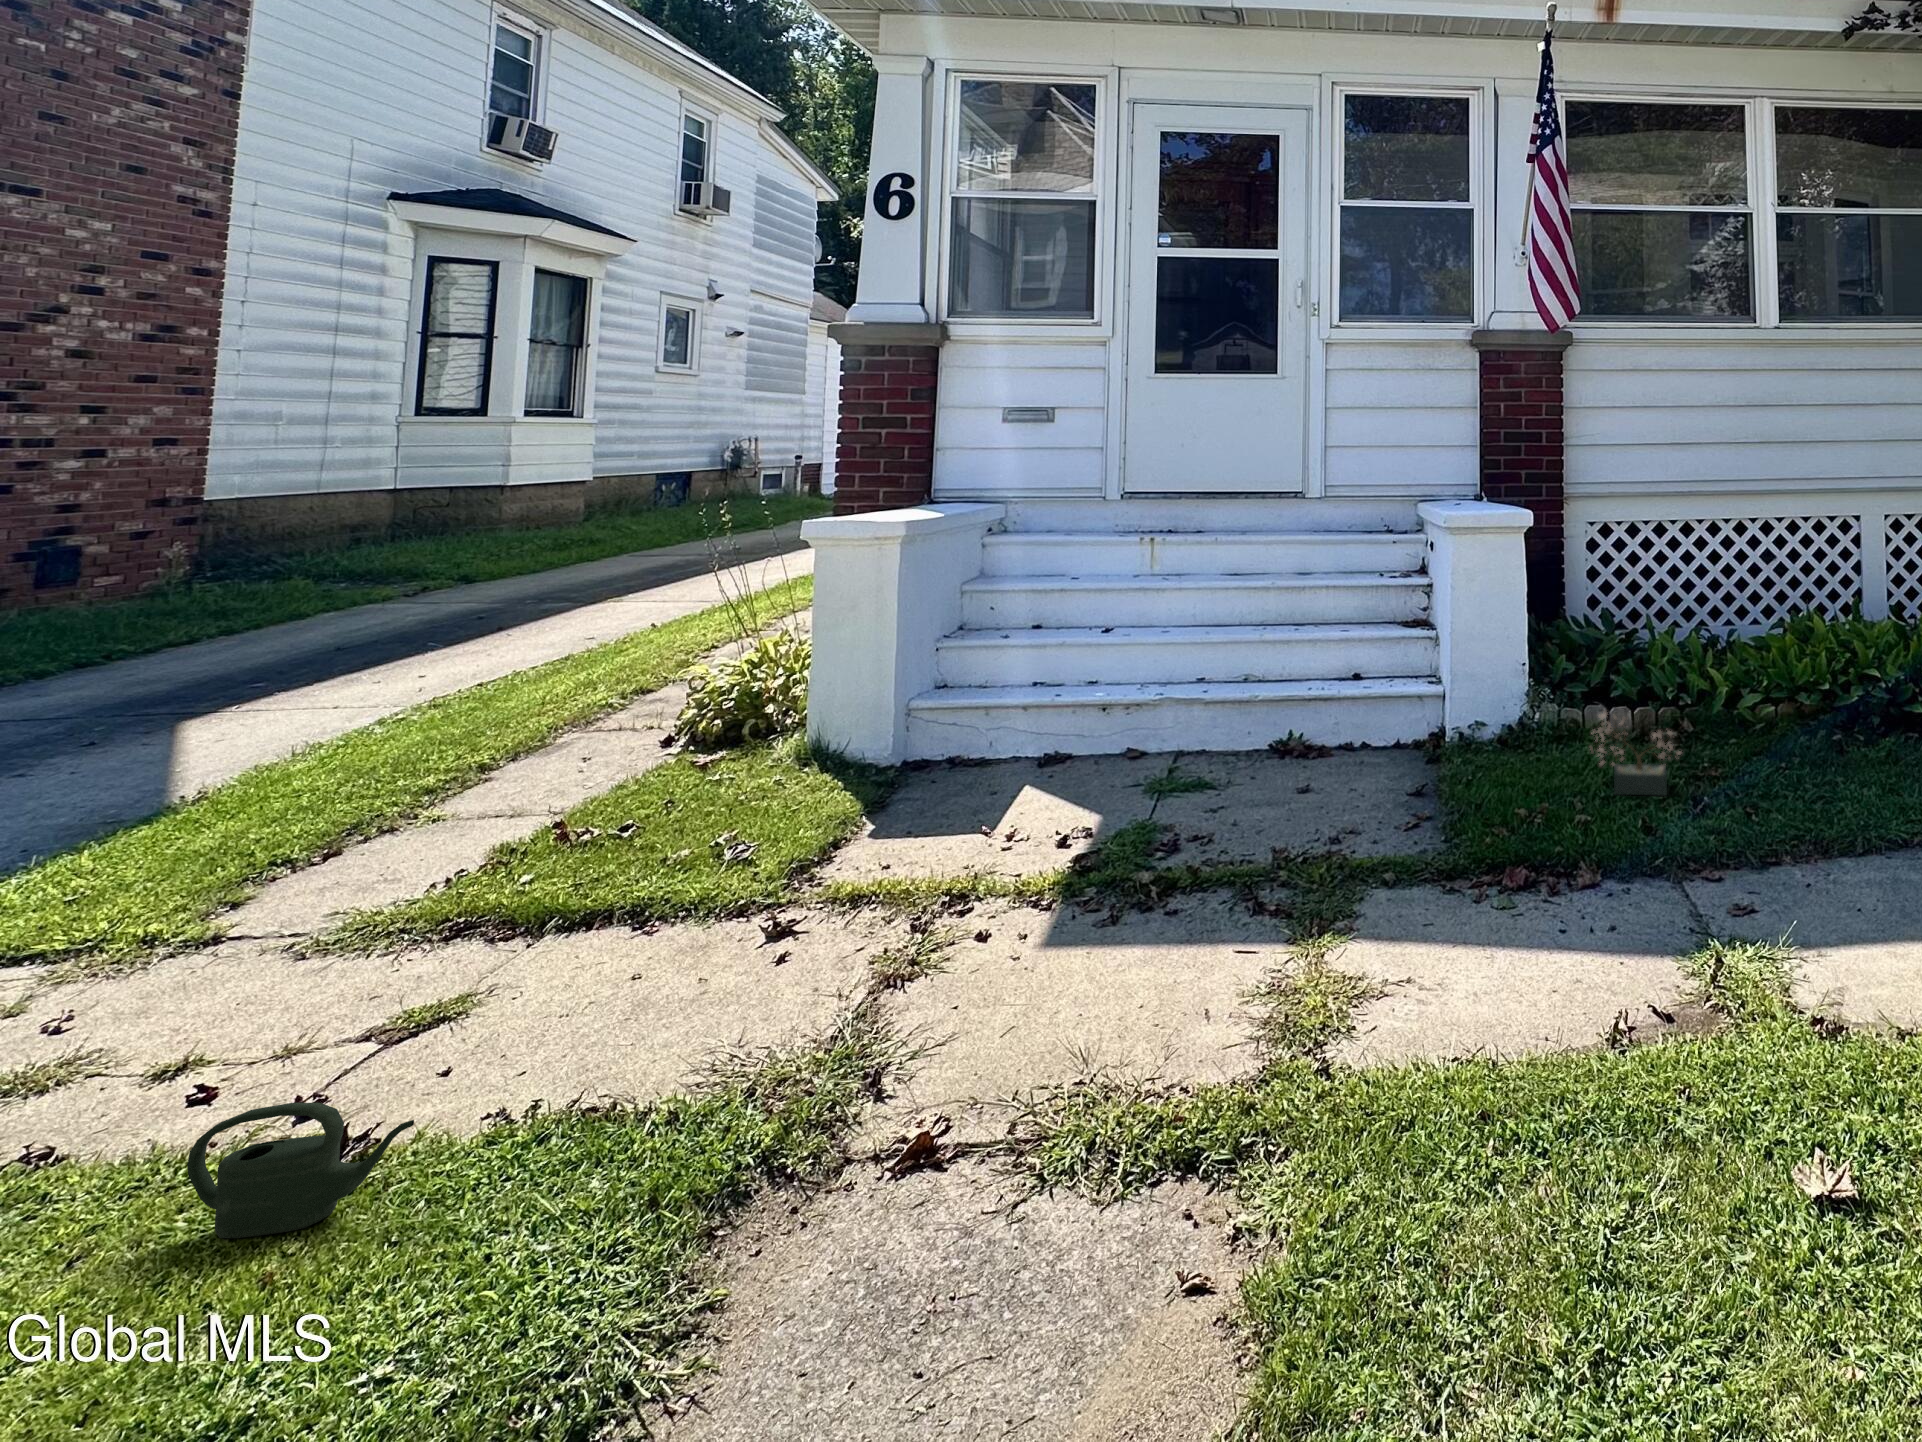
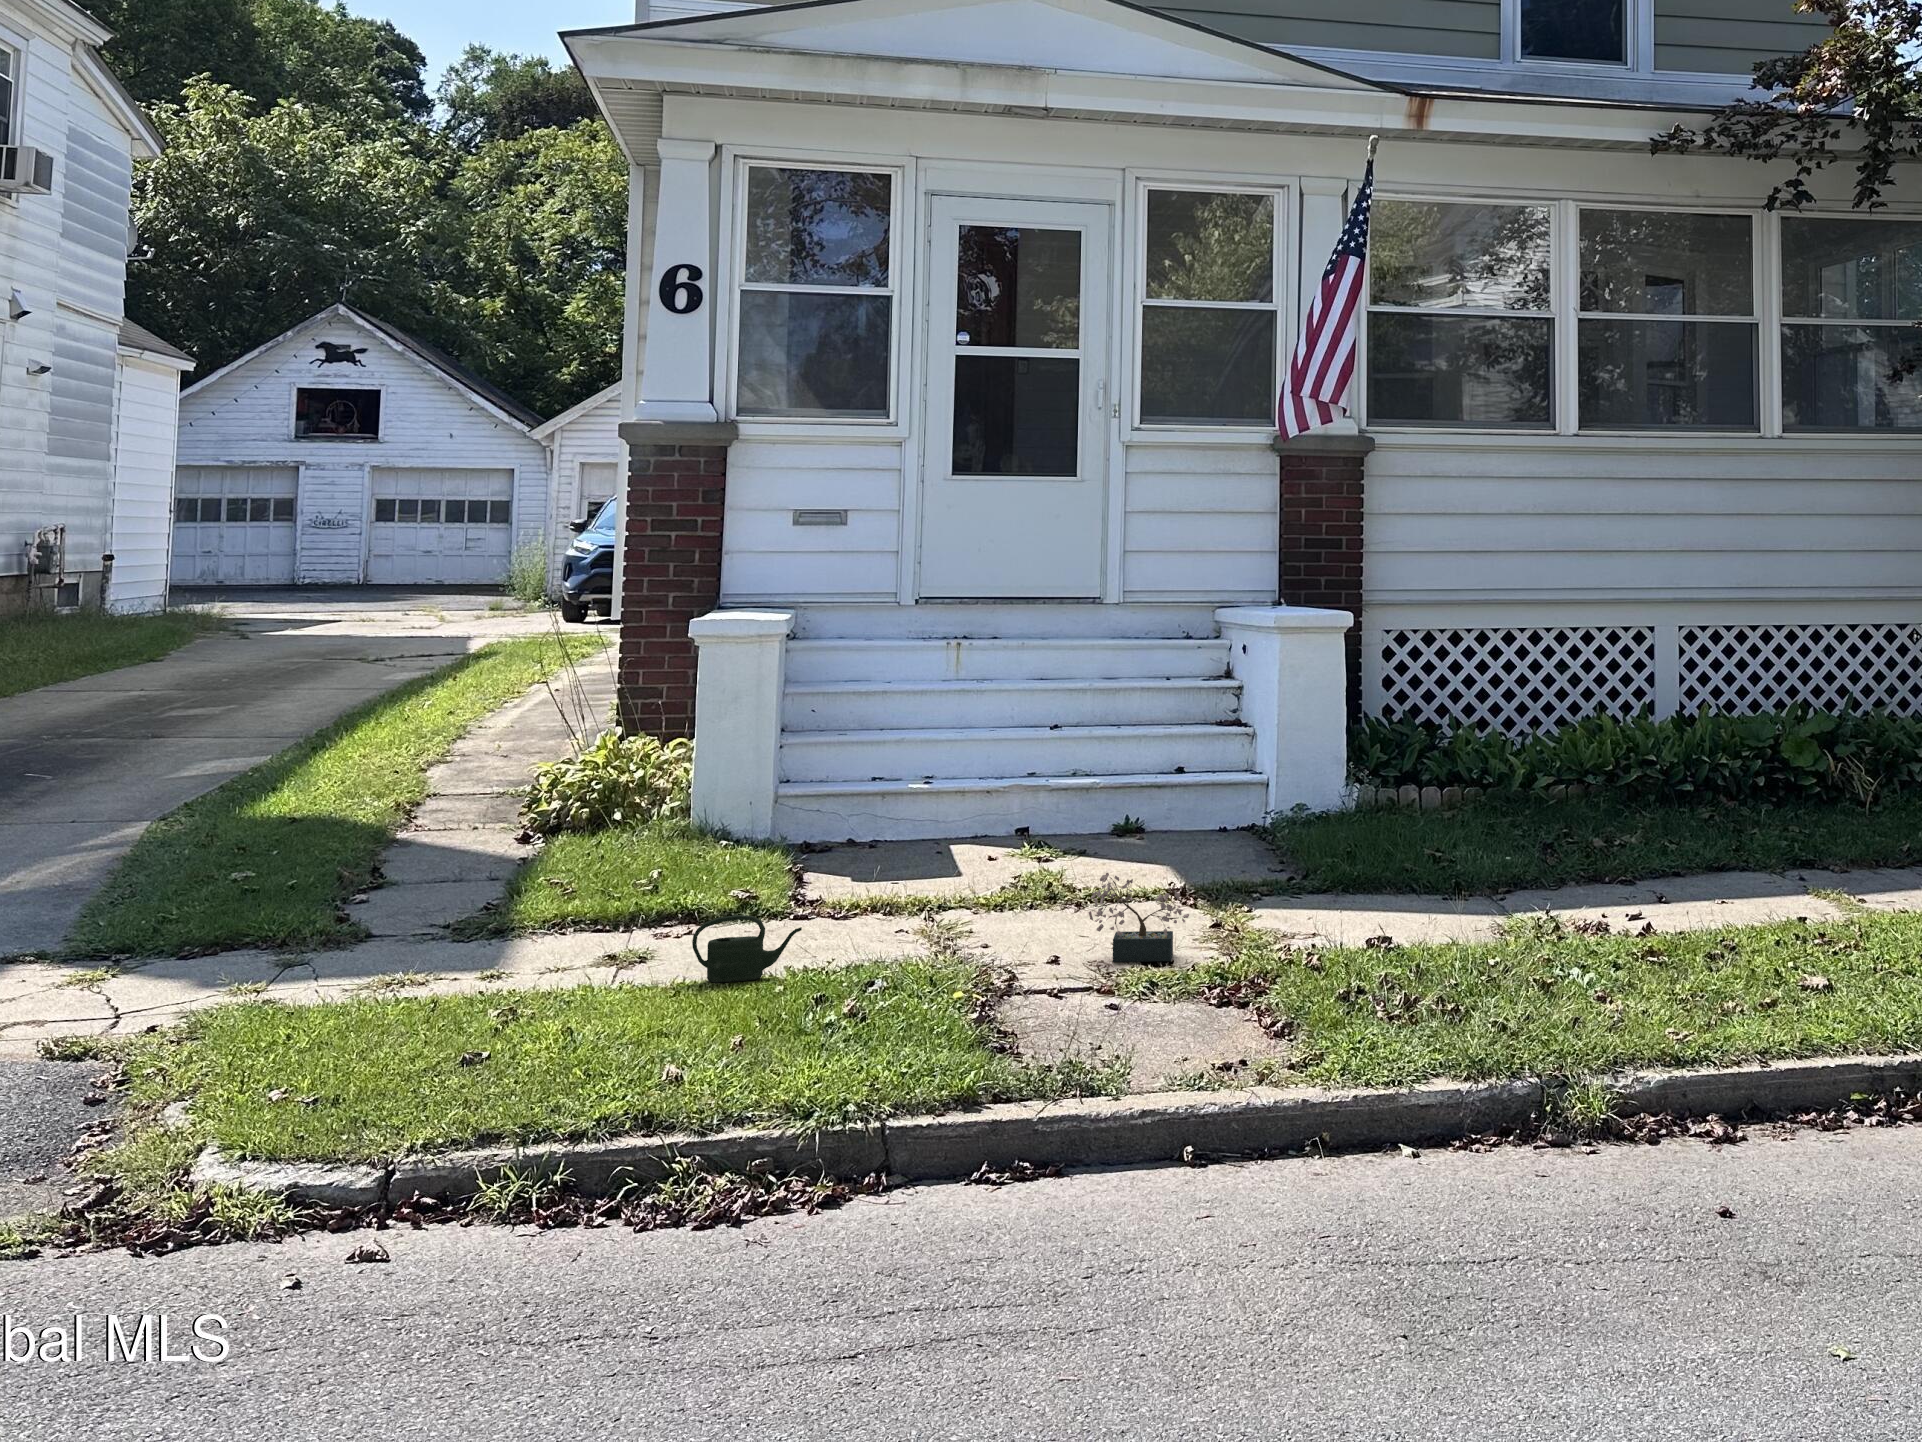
decorative plant: present [1594,712,1681,796] -> present [1089,873,1189,962]

